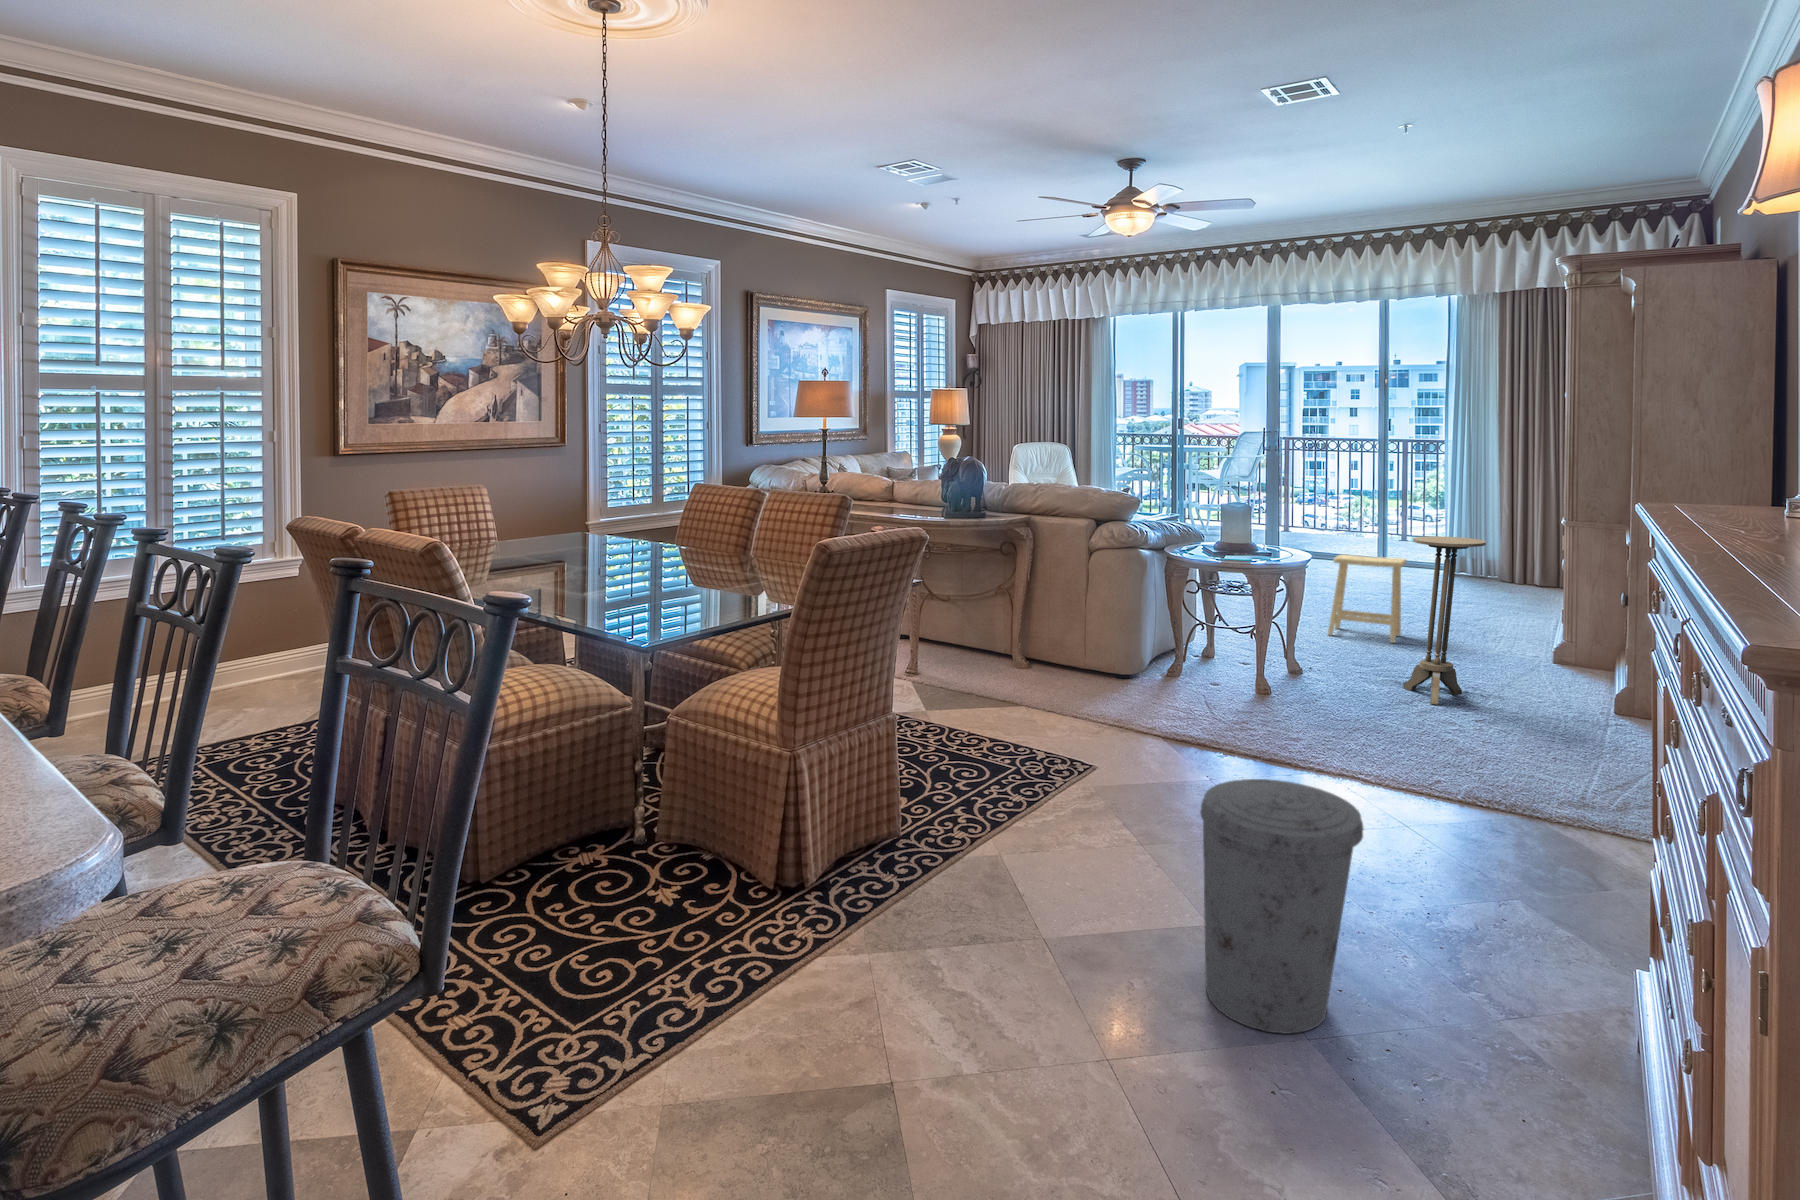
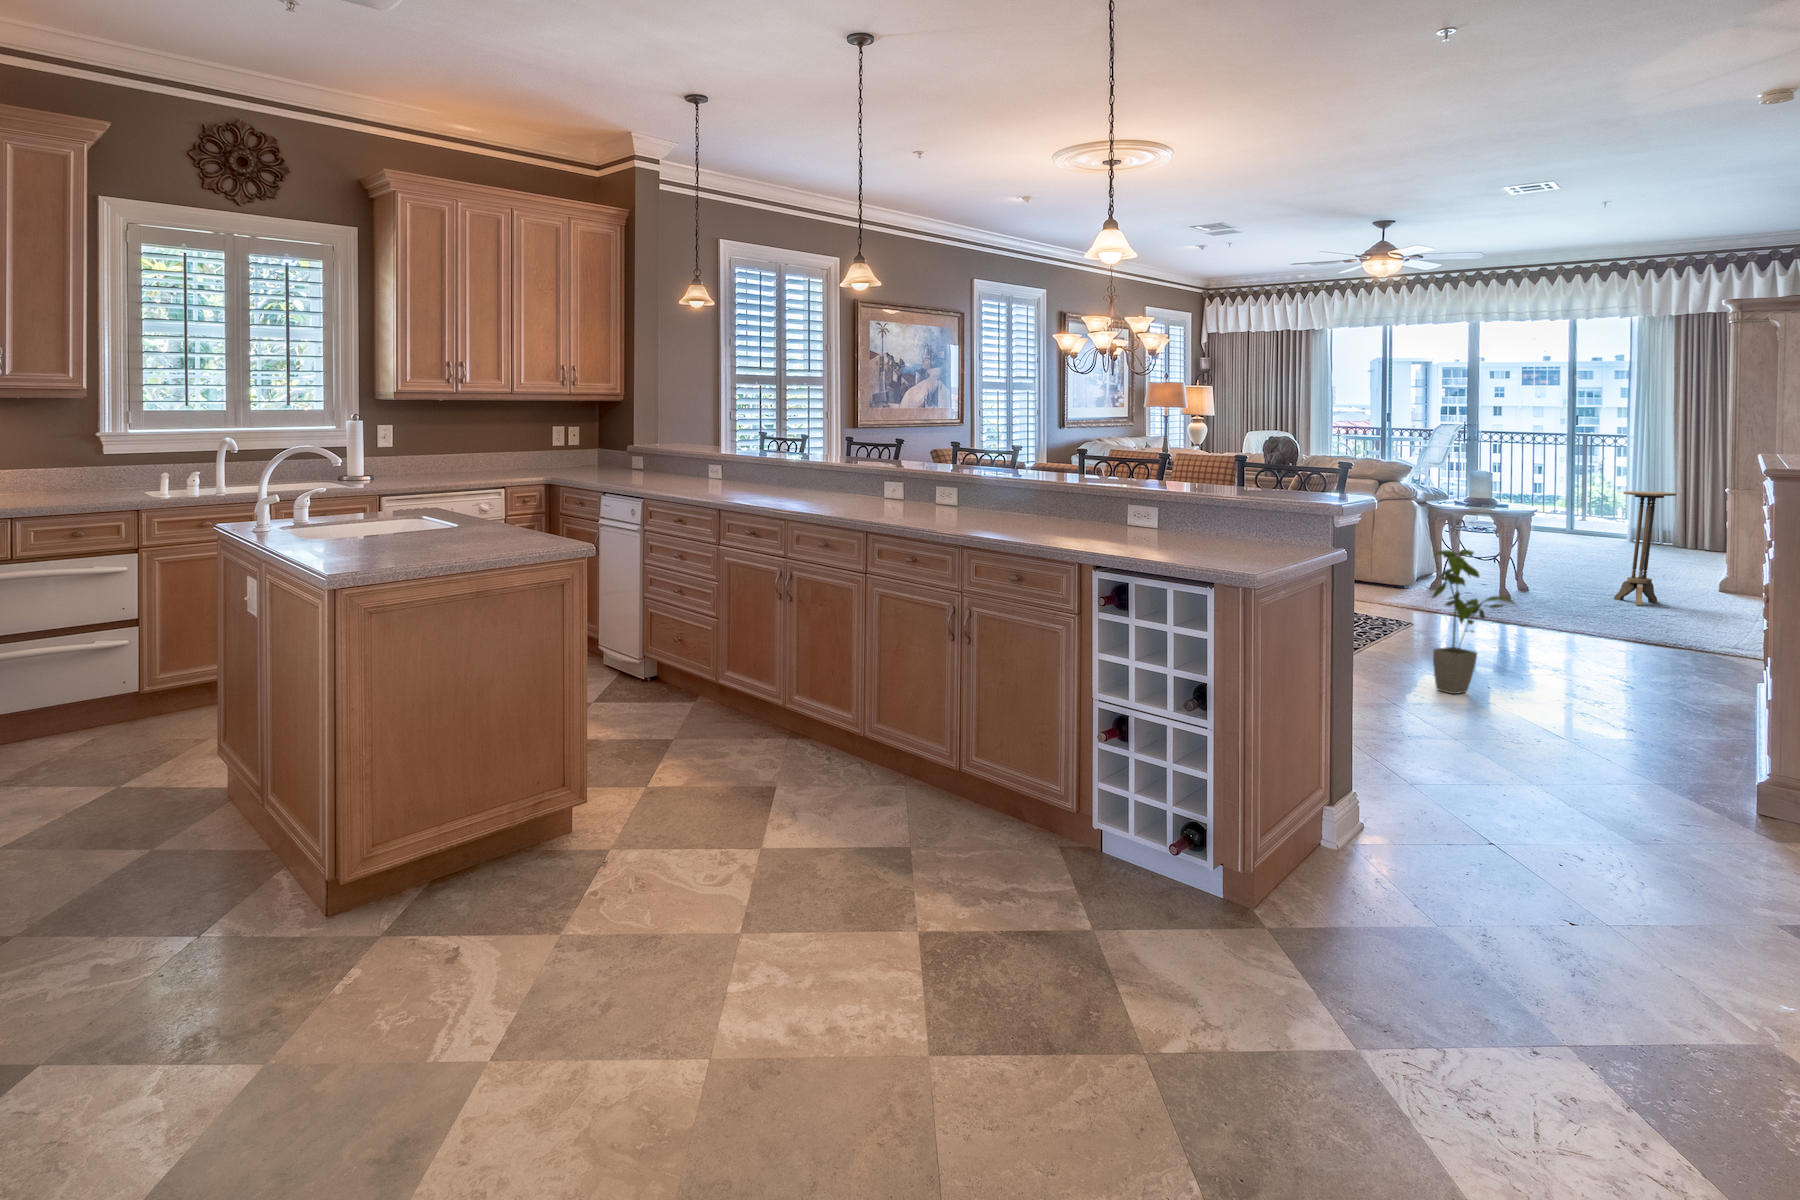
footstool: present [1328,554,1407,643] -> none [1546,513,1608,577]
house plant: none [919,754,1082,1053] -> present [1432,550,1514,694]
trash can: present [1200,779,1363,1034] -> none [1551,580,1640,693]

